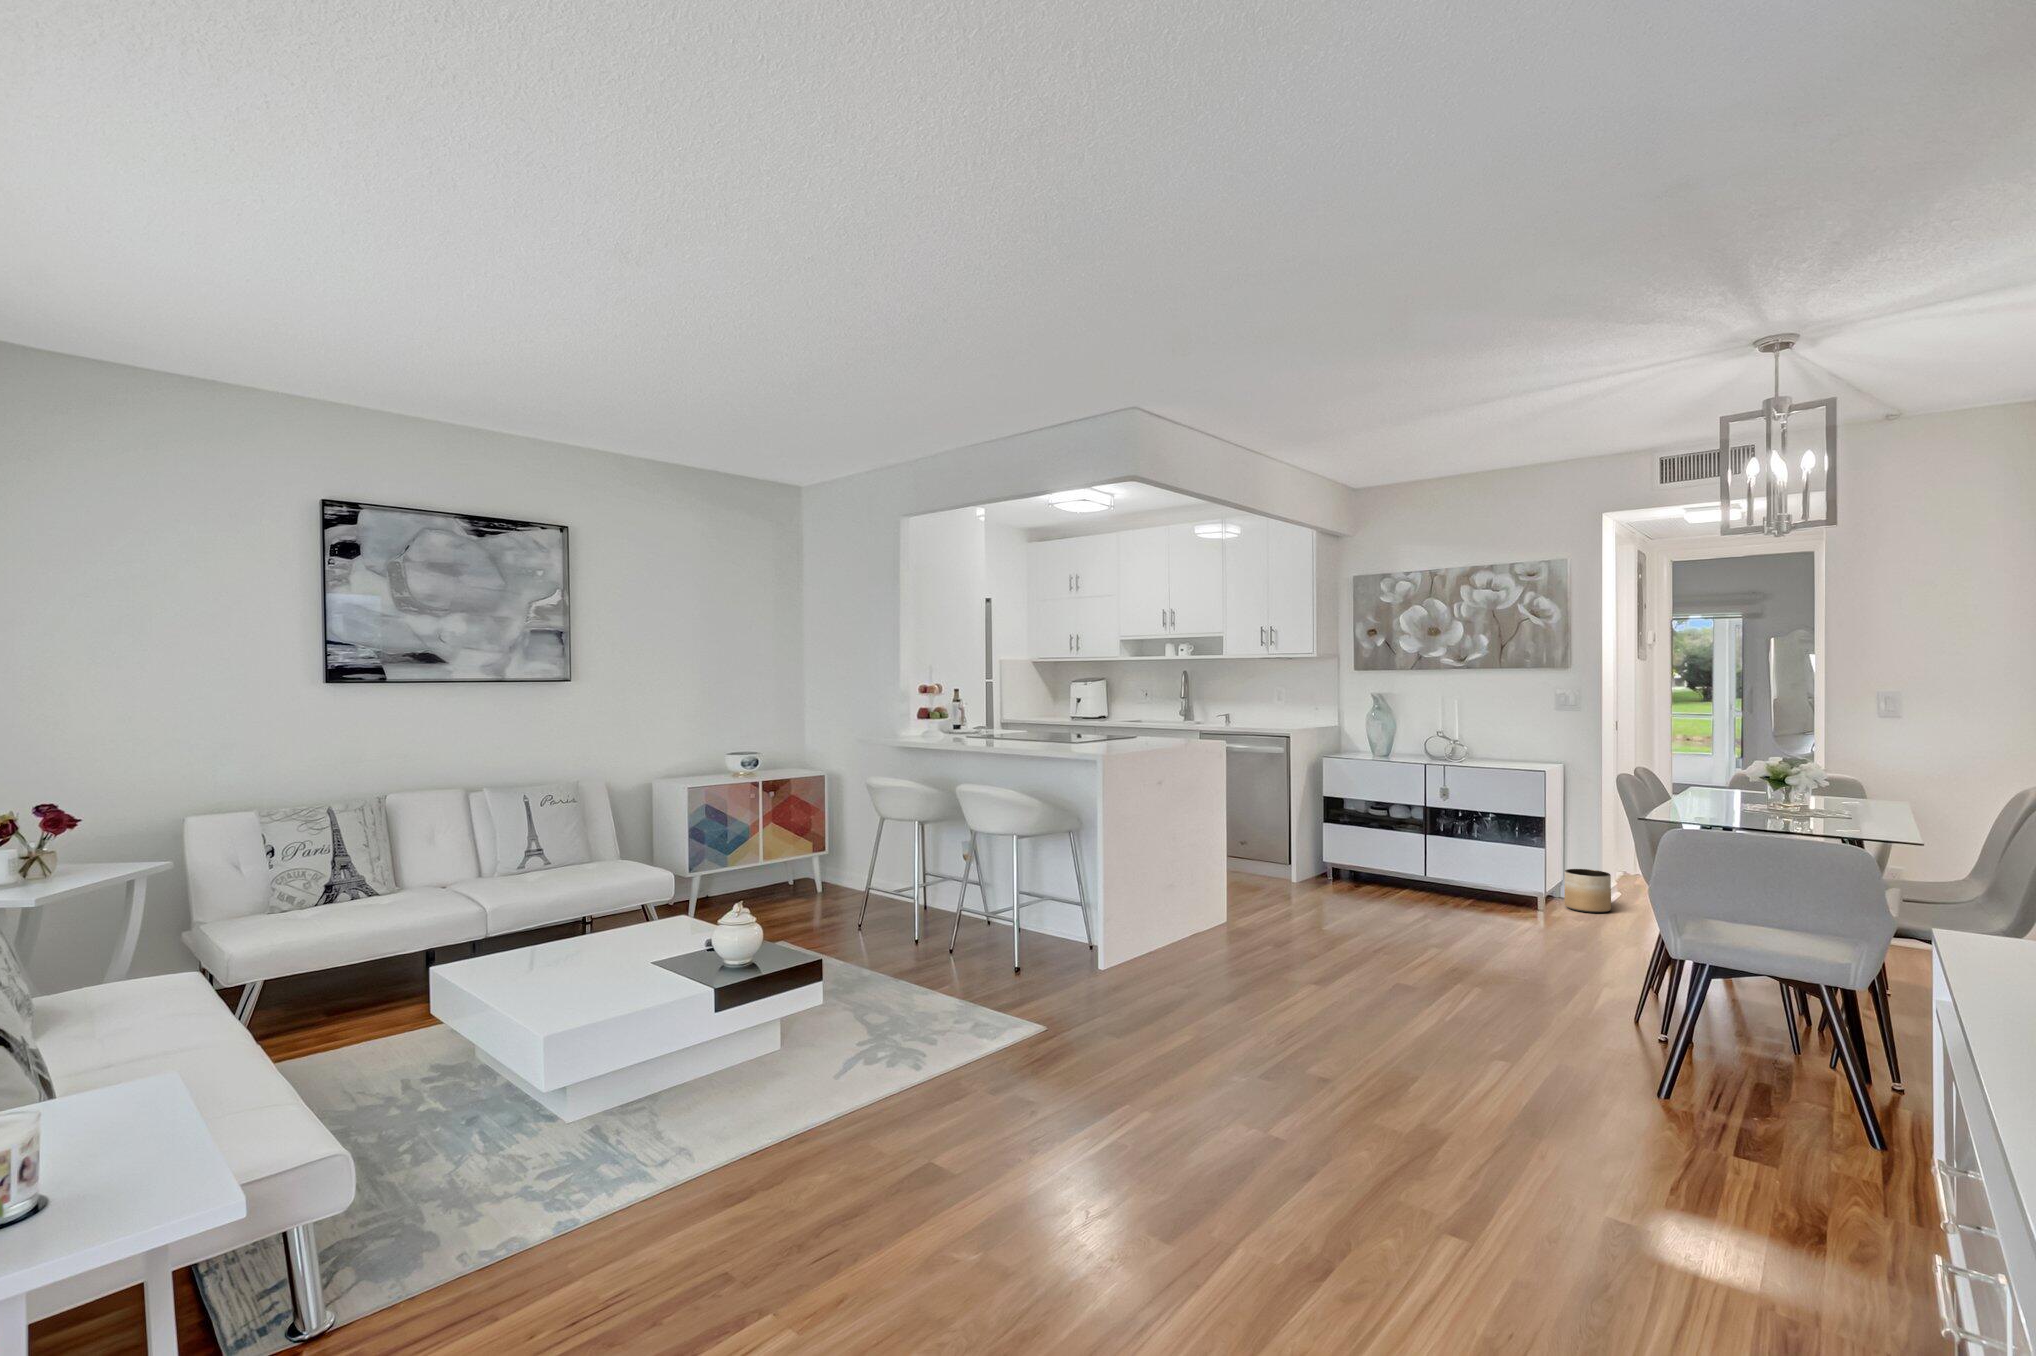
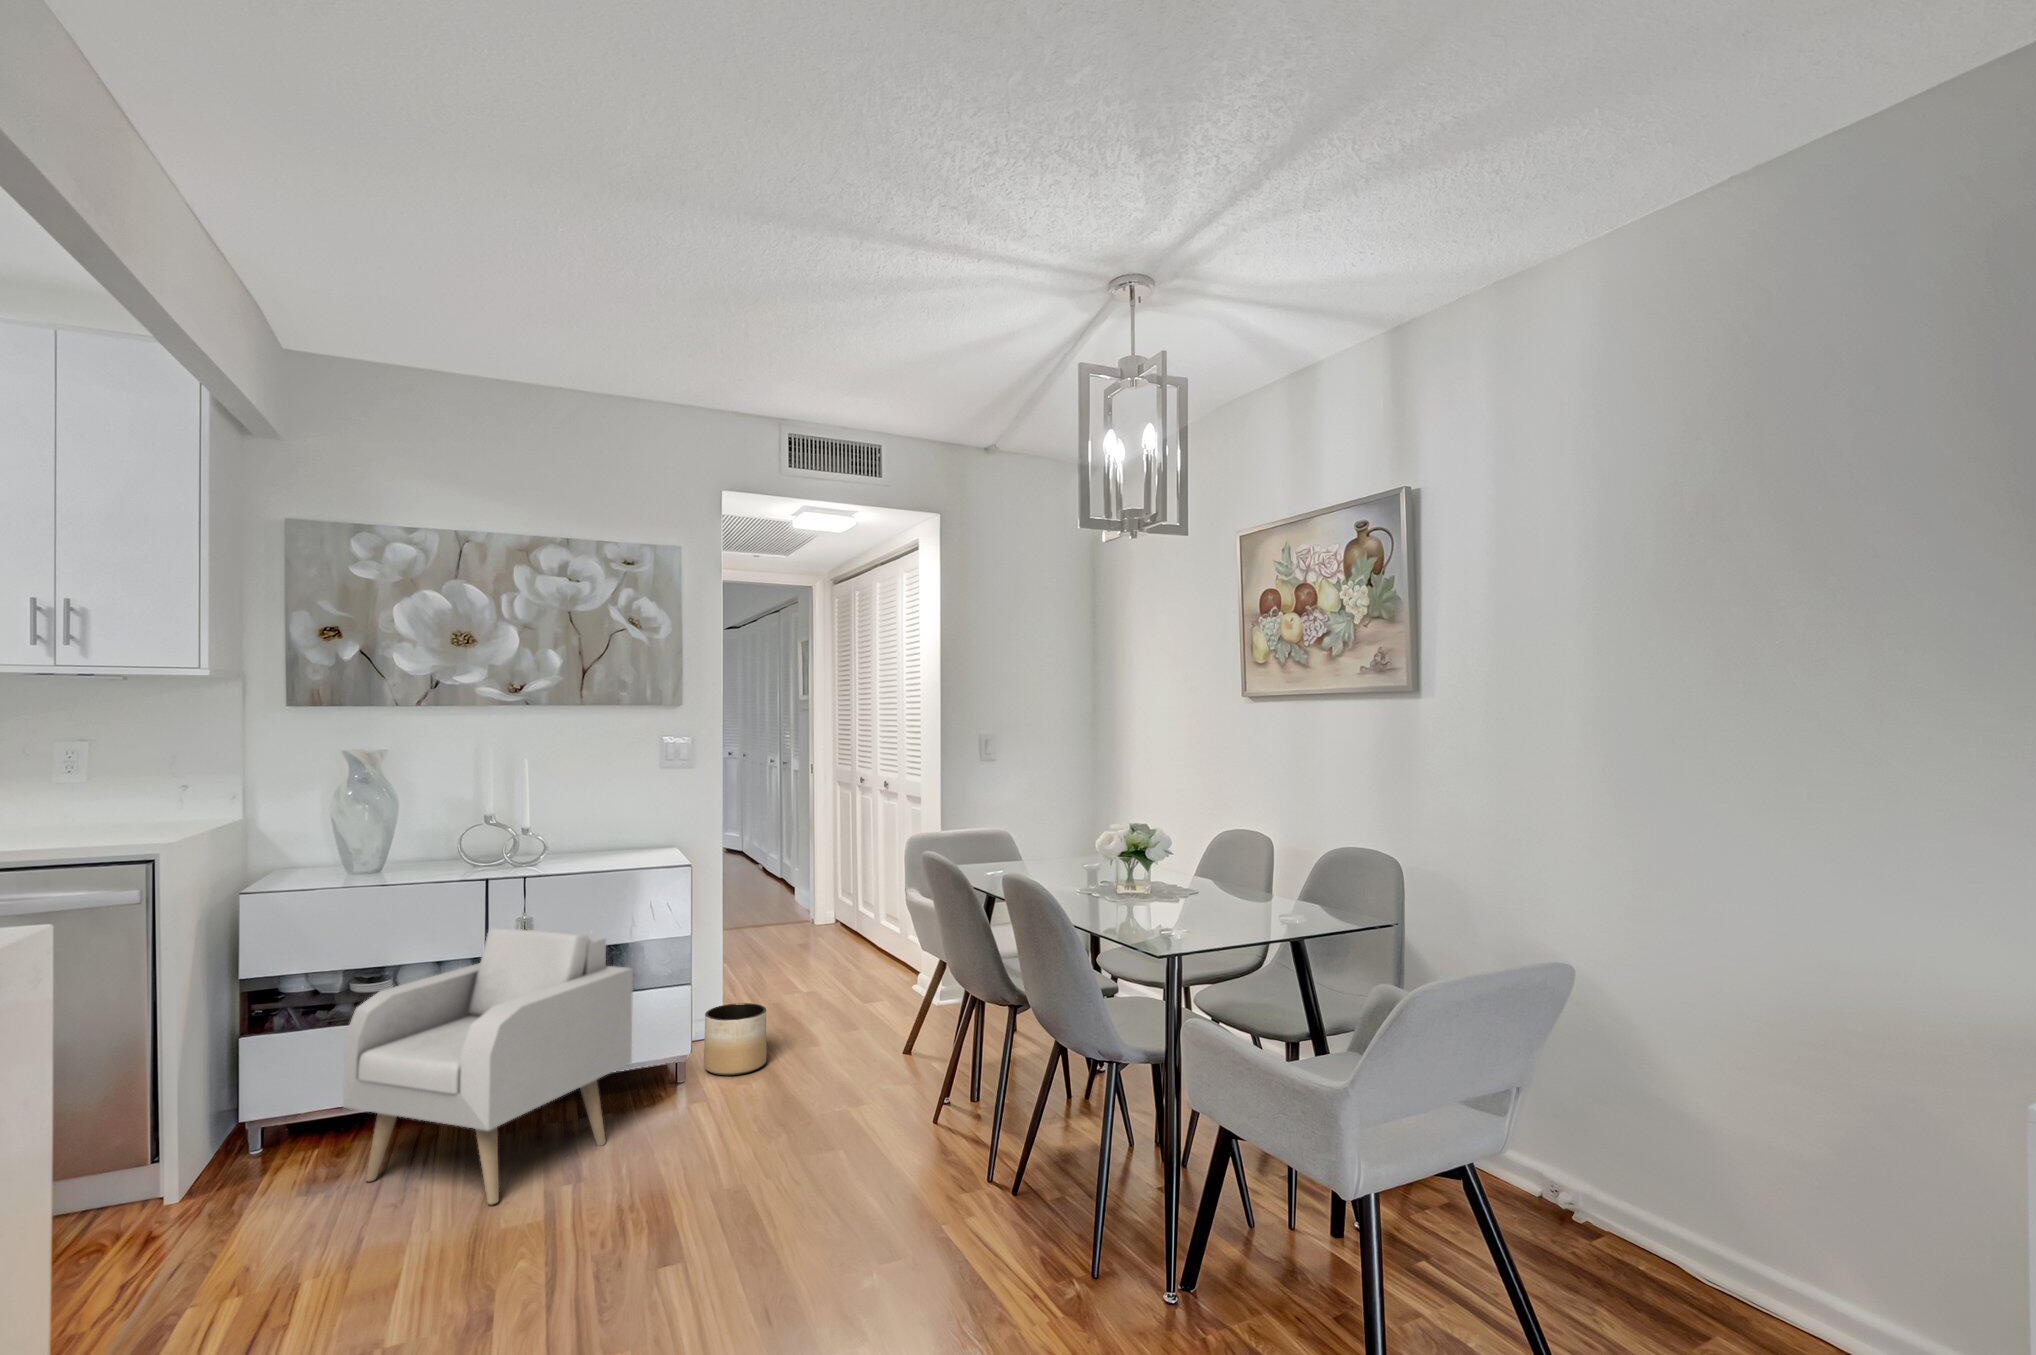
armchair: none [1349,789,1485,913] -> present [343,928,633,1205]

